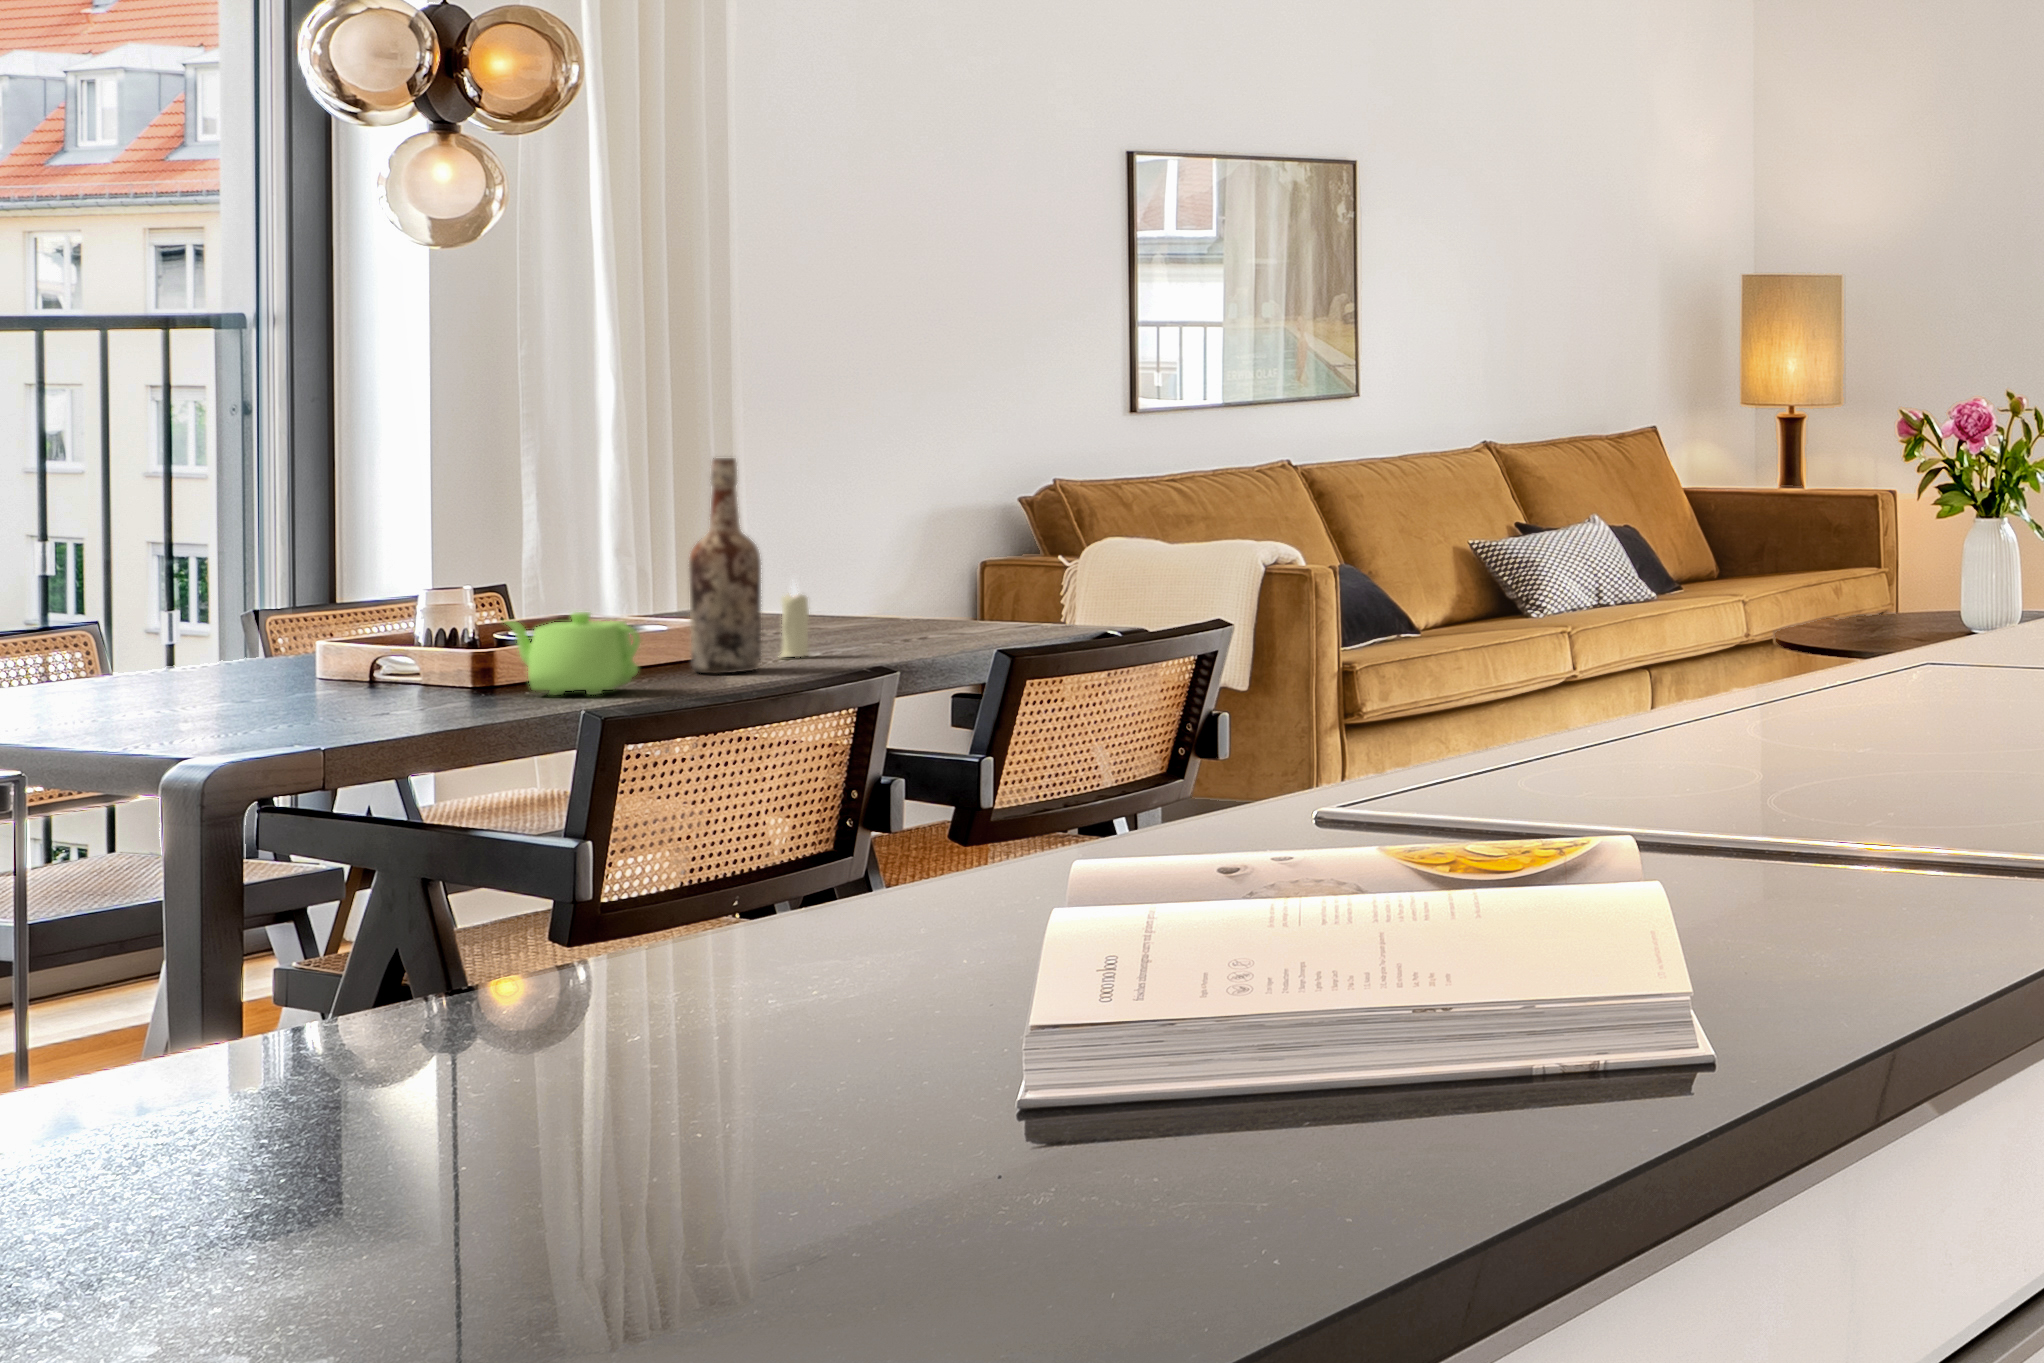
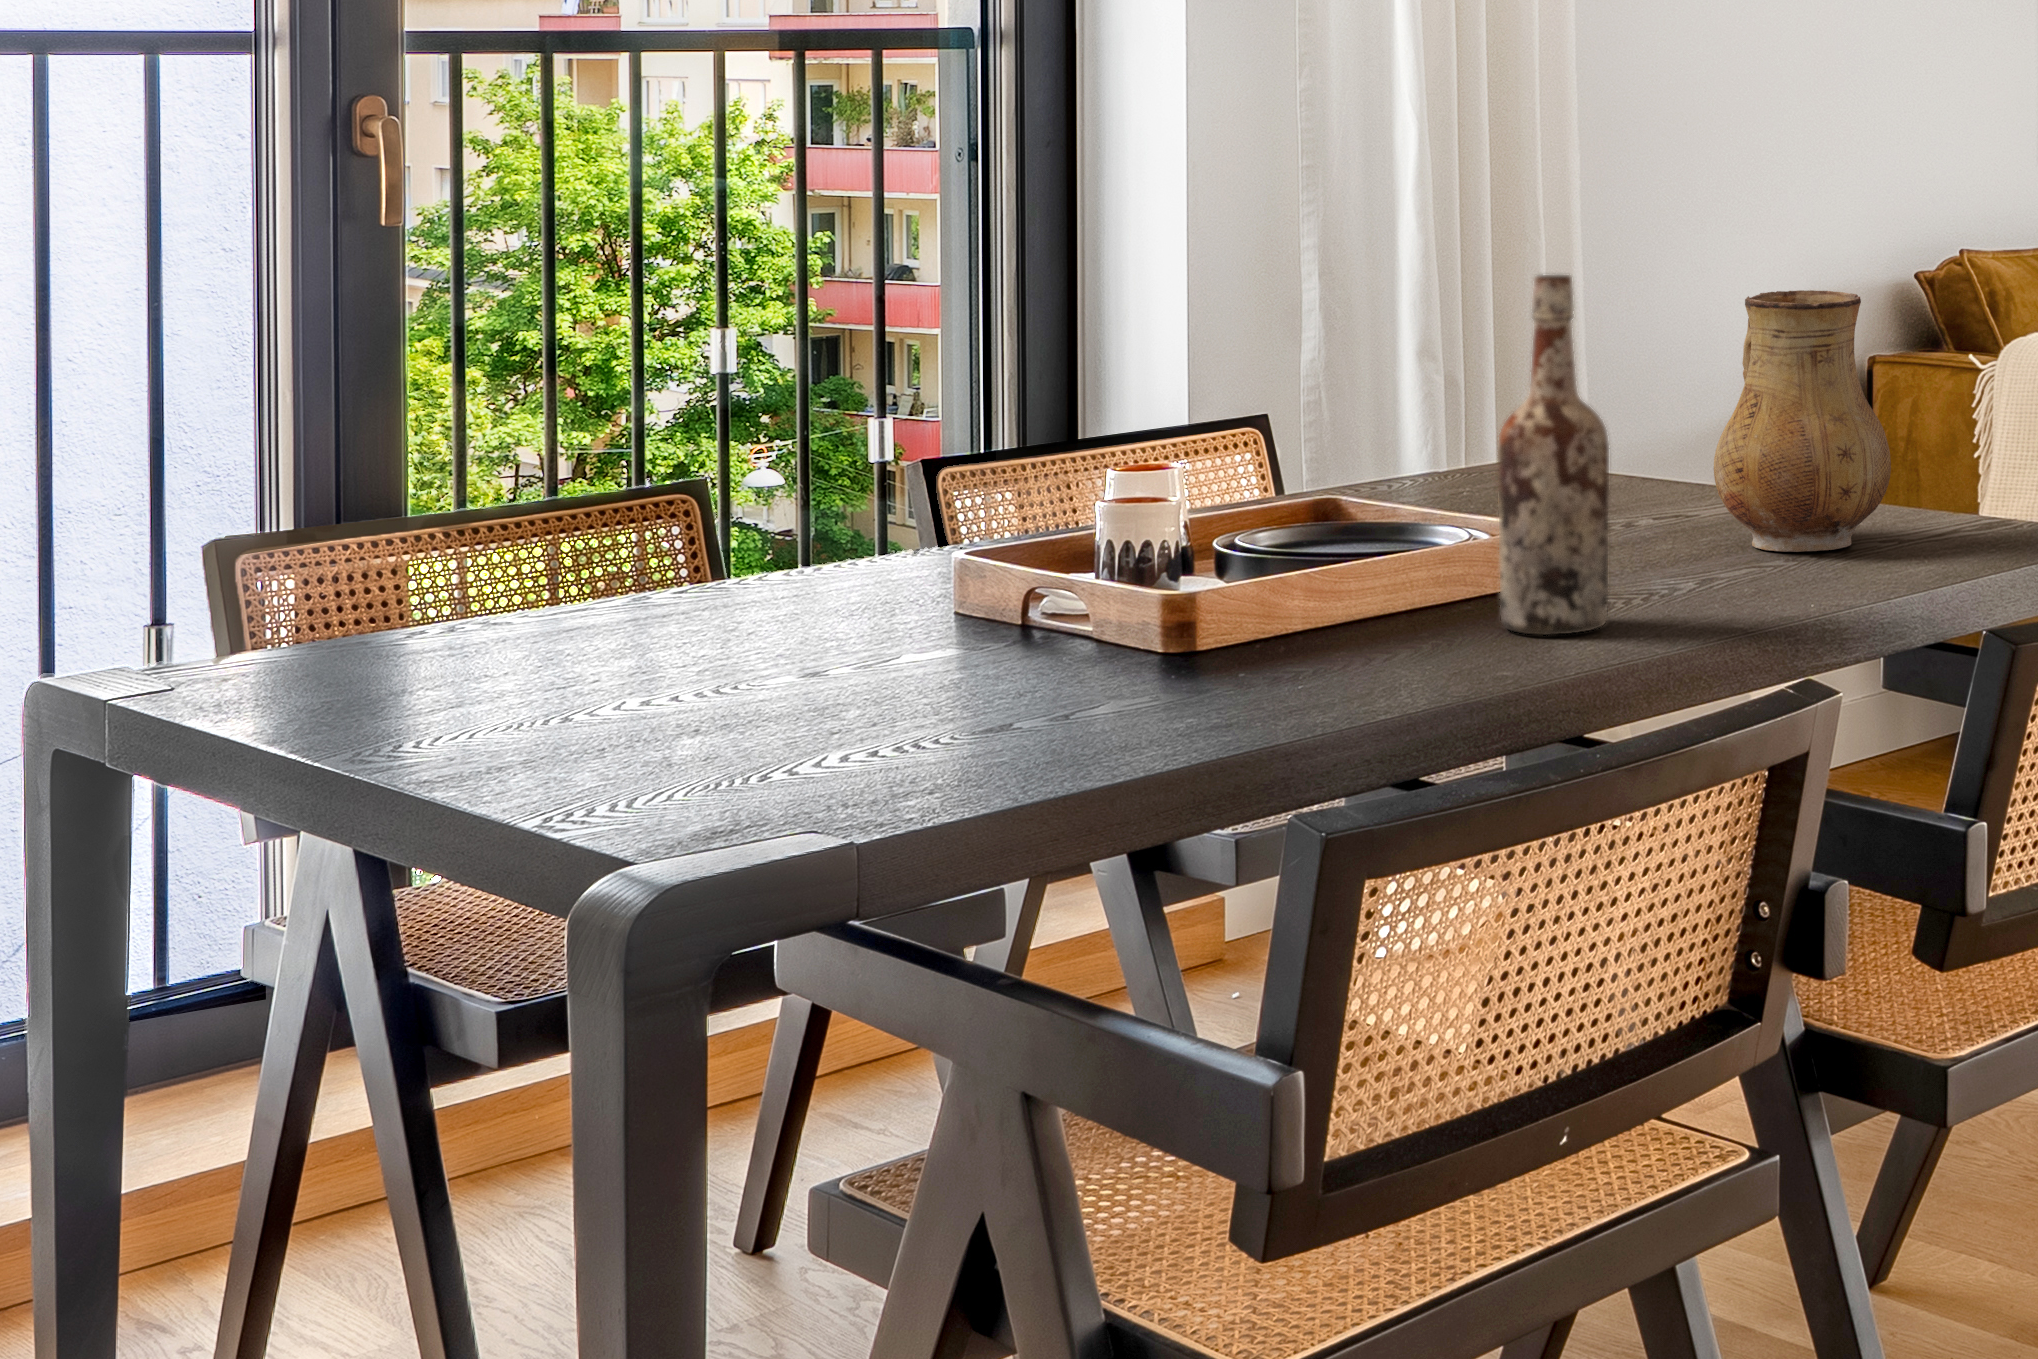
ceramic pitcher: none [836,476,955,640] -> present [1714,290,1891,552]
candle: present [780,583,809,658] -> none [1632,462,1679,594]
teapot: present [506,612,640,695] -> none [1199,544,1420,691]

